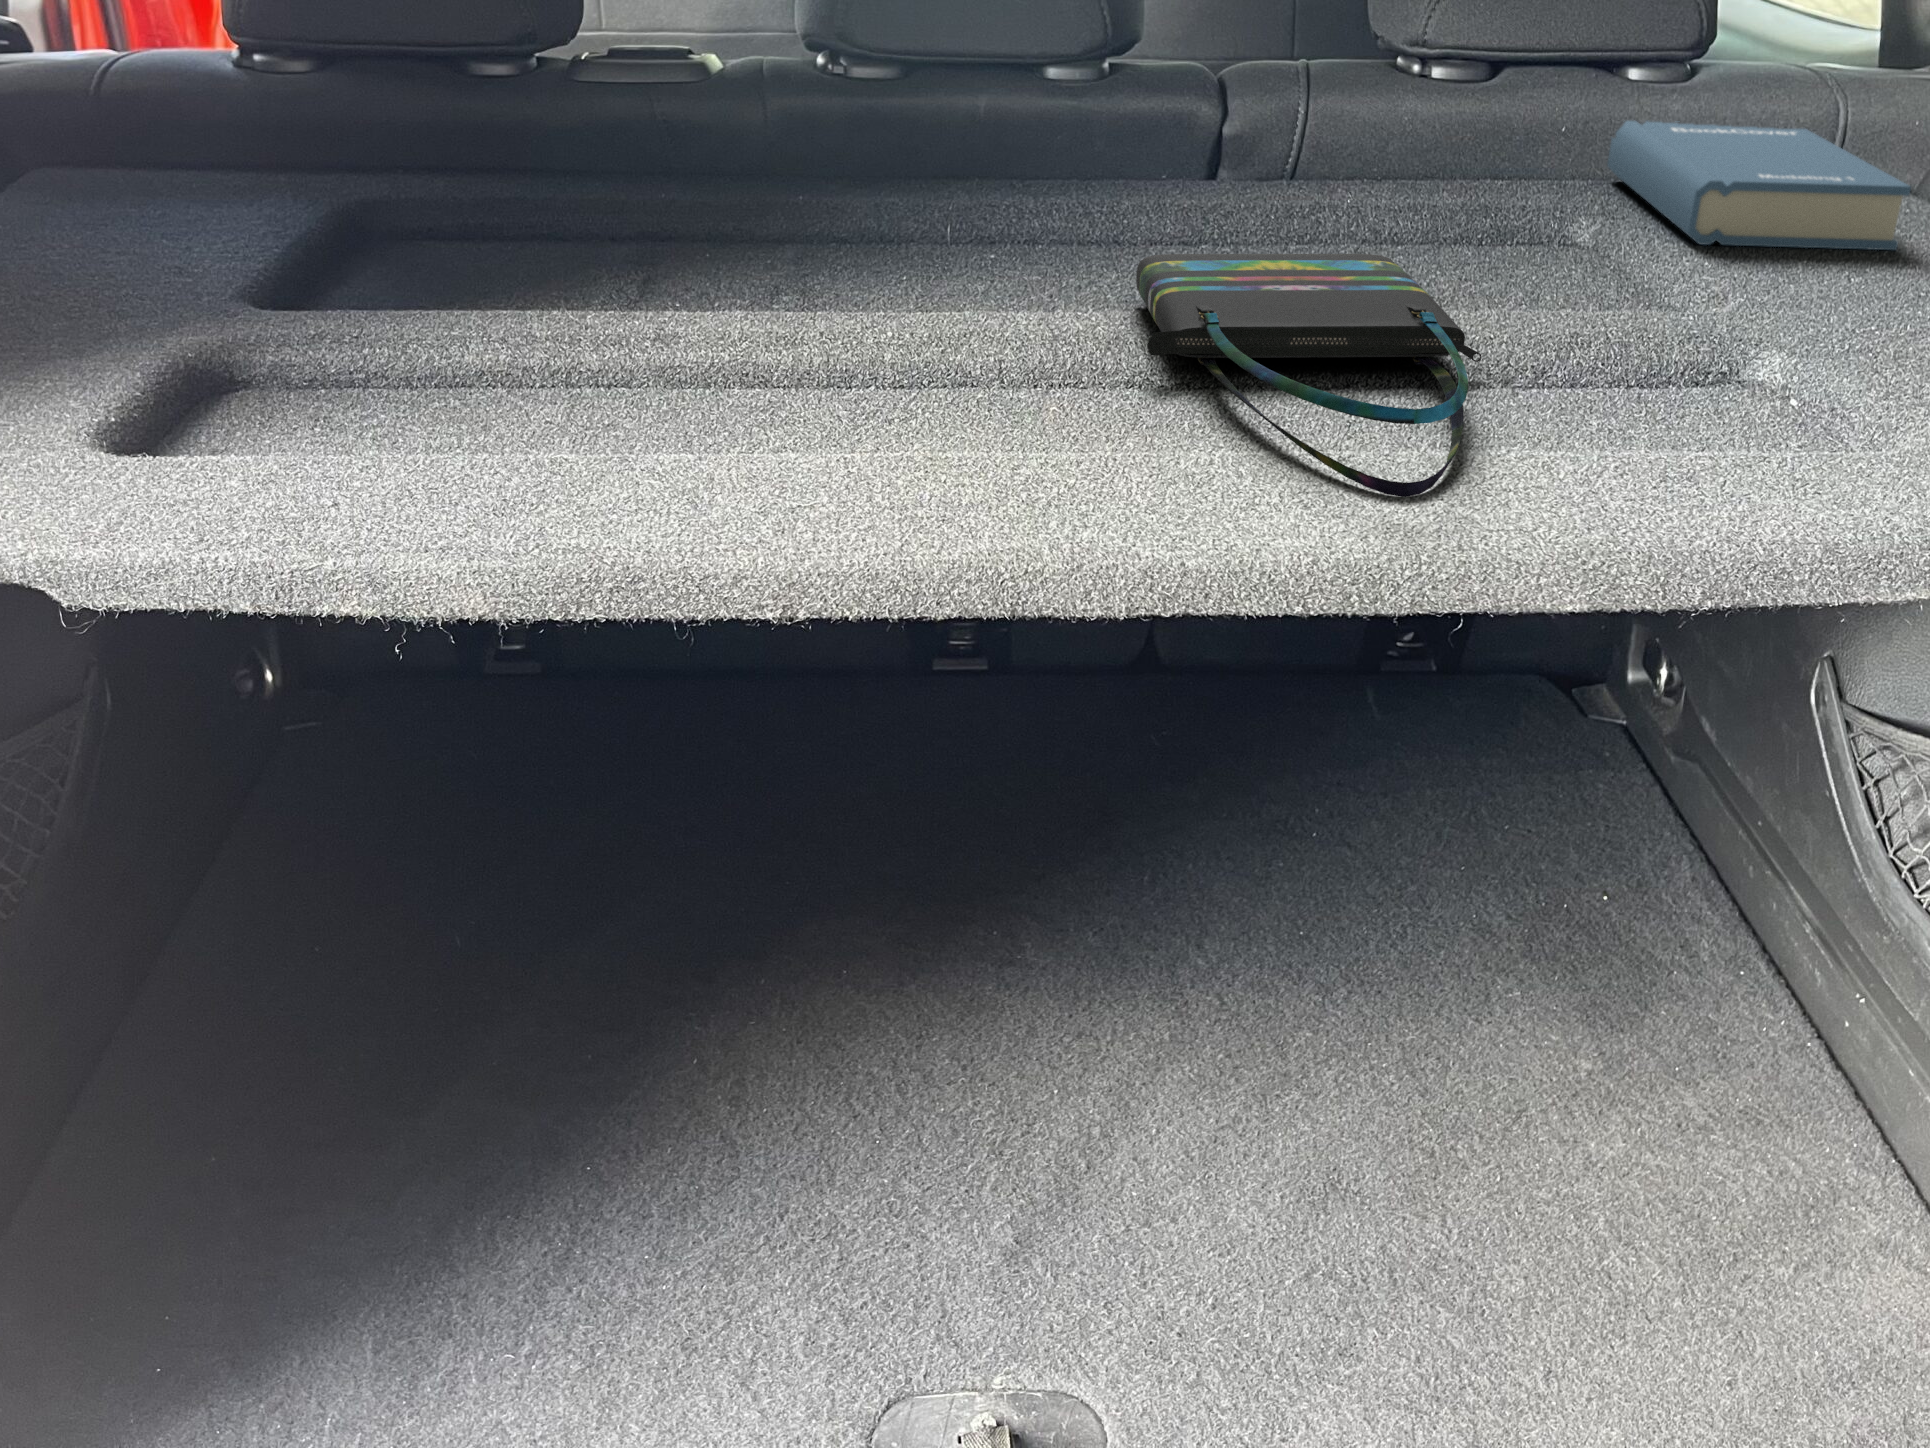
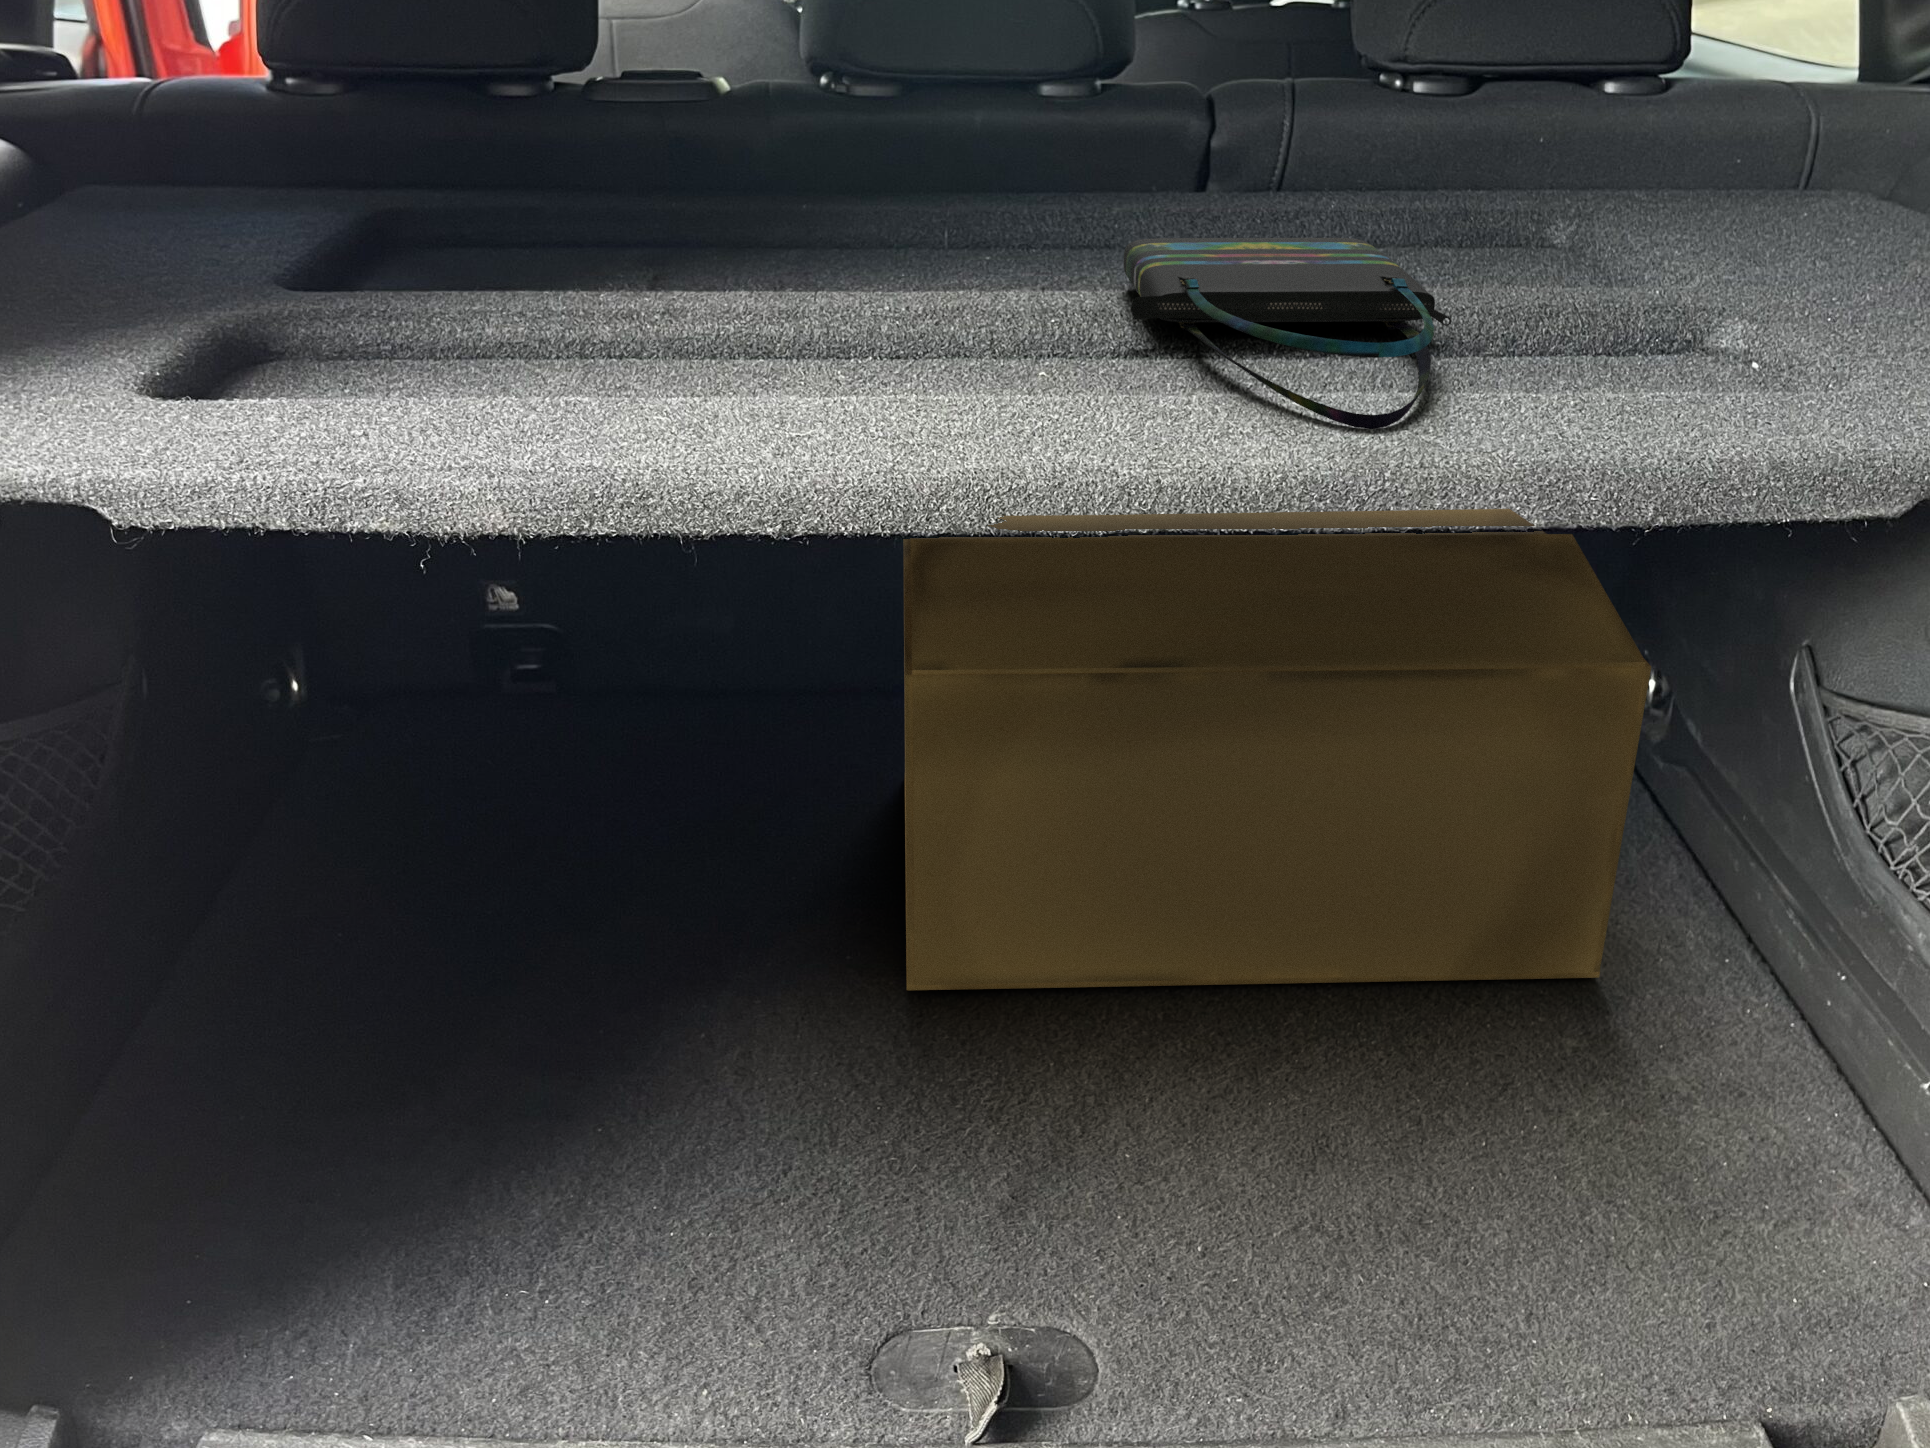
book: present [1607,121,1911,250] -> none [1585,134,1875,244]
cardboard box: none [900,495,1673,1011] -> present [903,509,1651,990]

